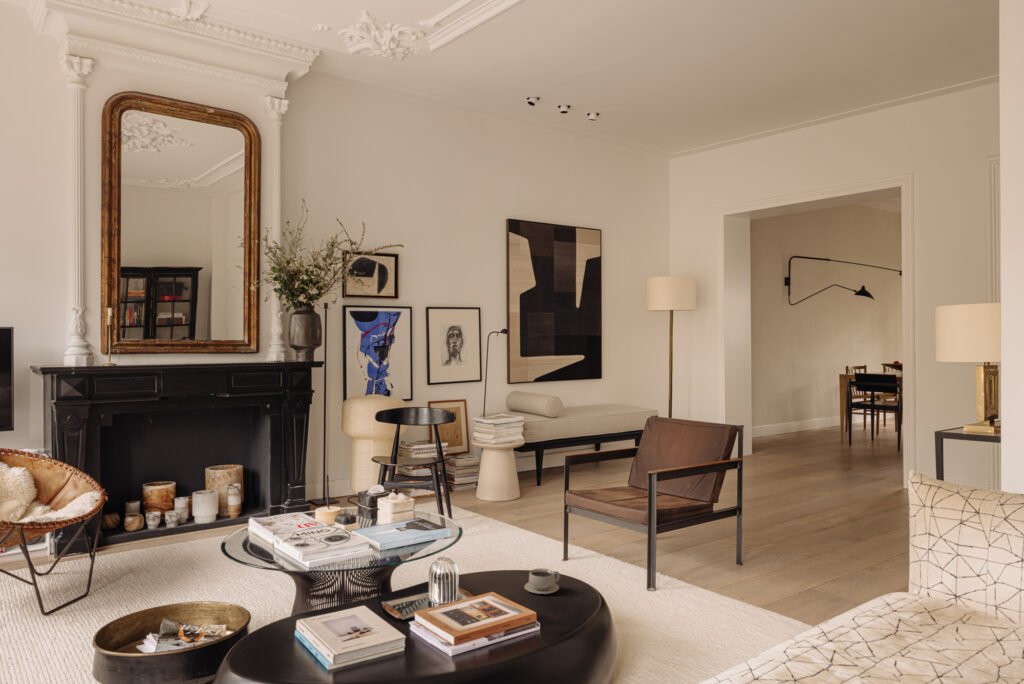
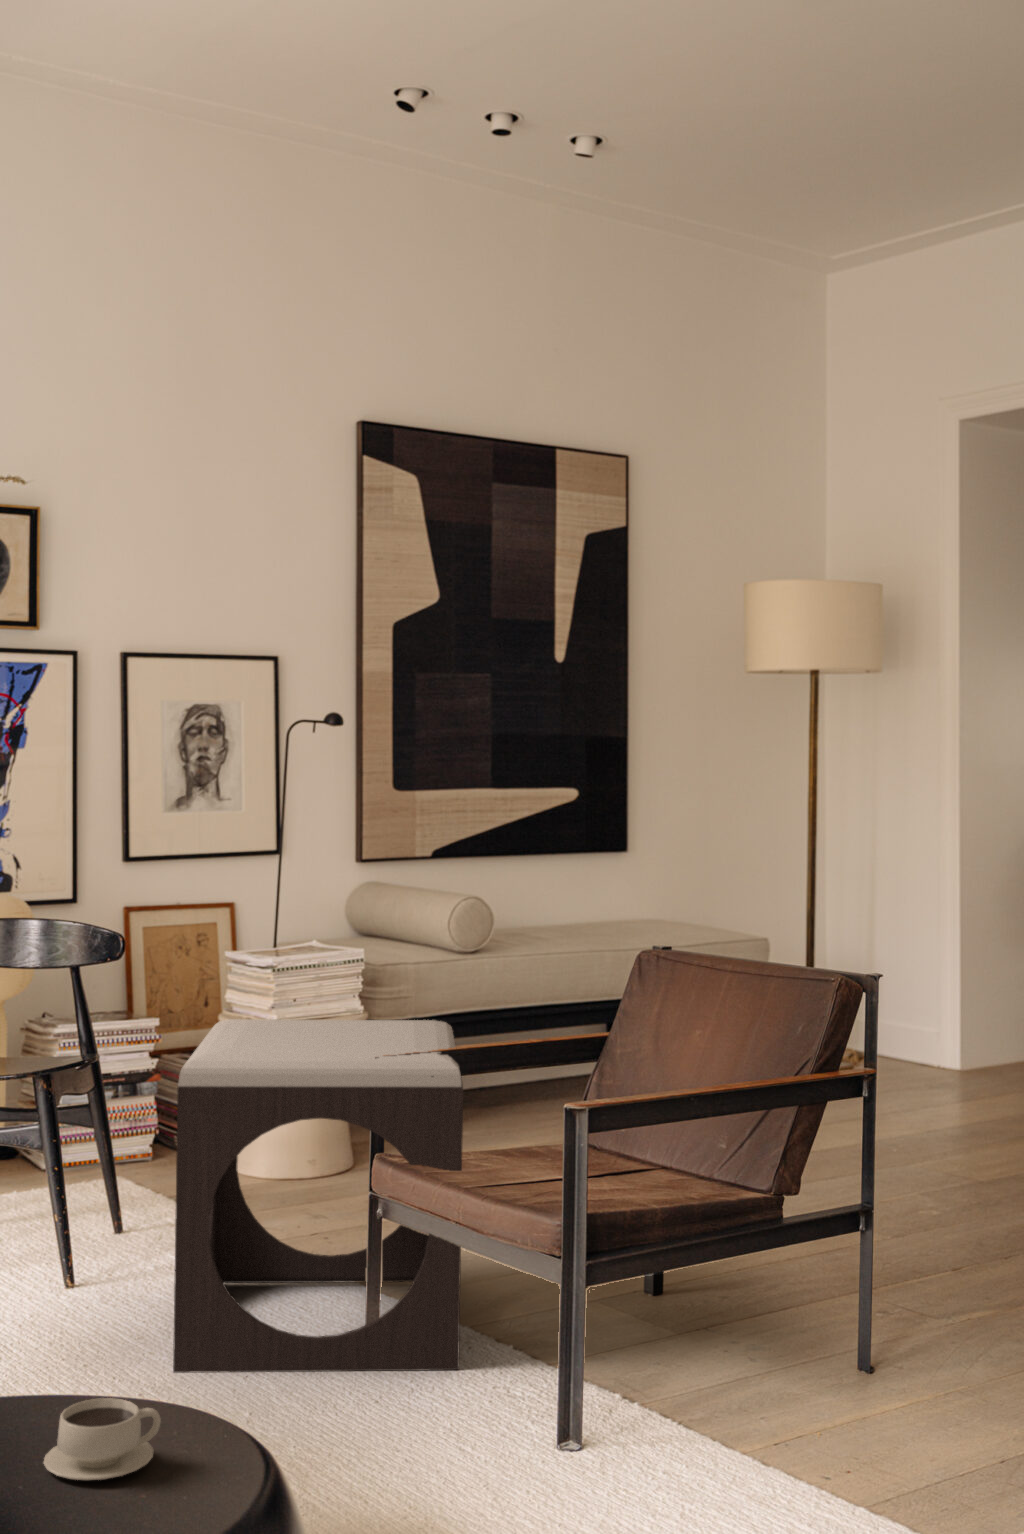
footstool: none [495,443,601,568] -> present [173,1019,463,1373]

